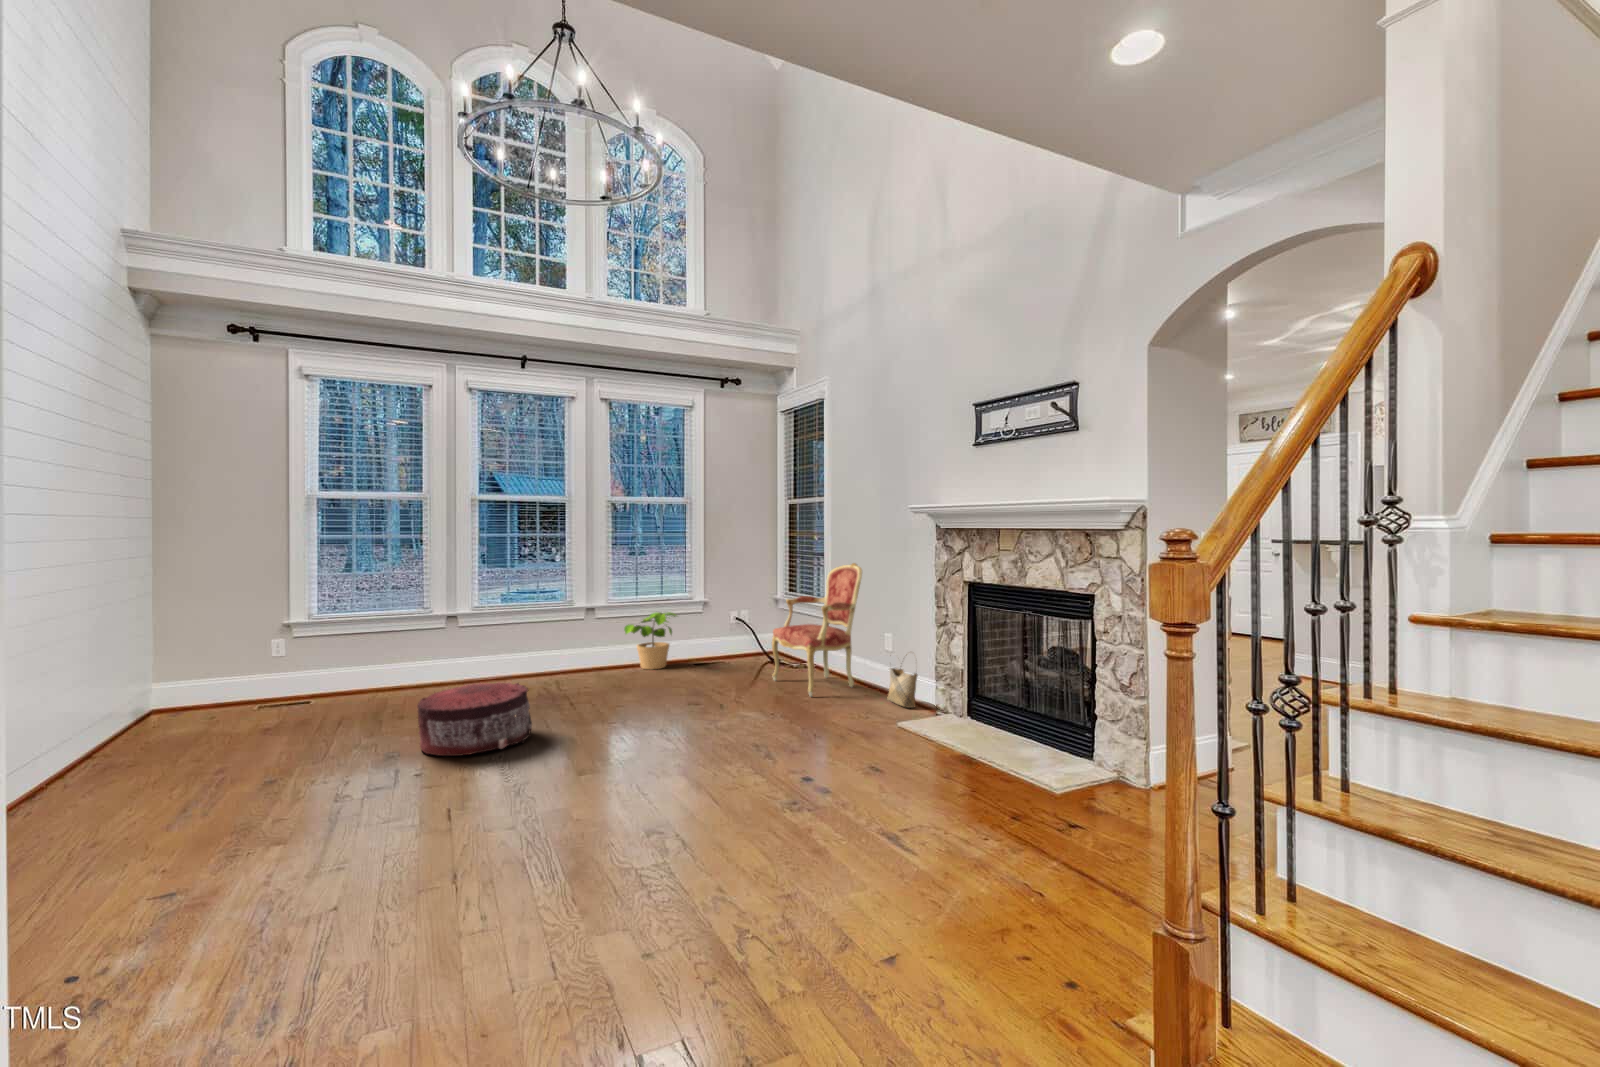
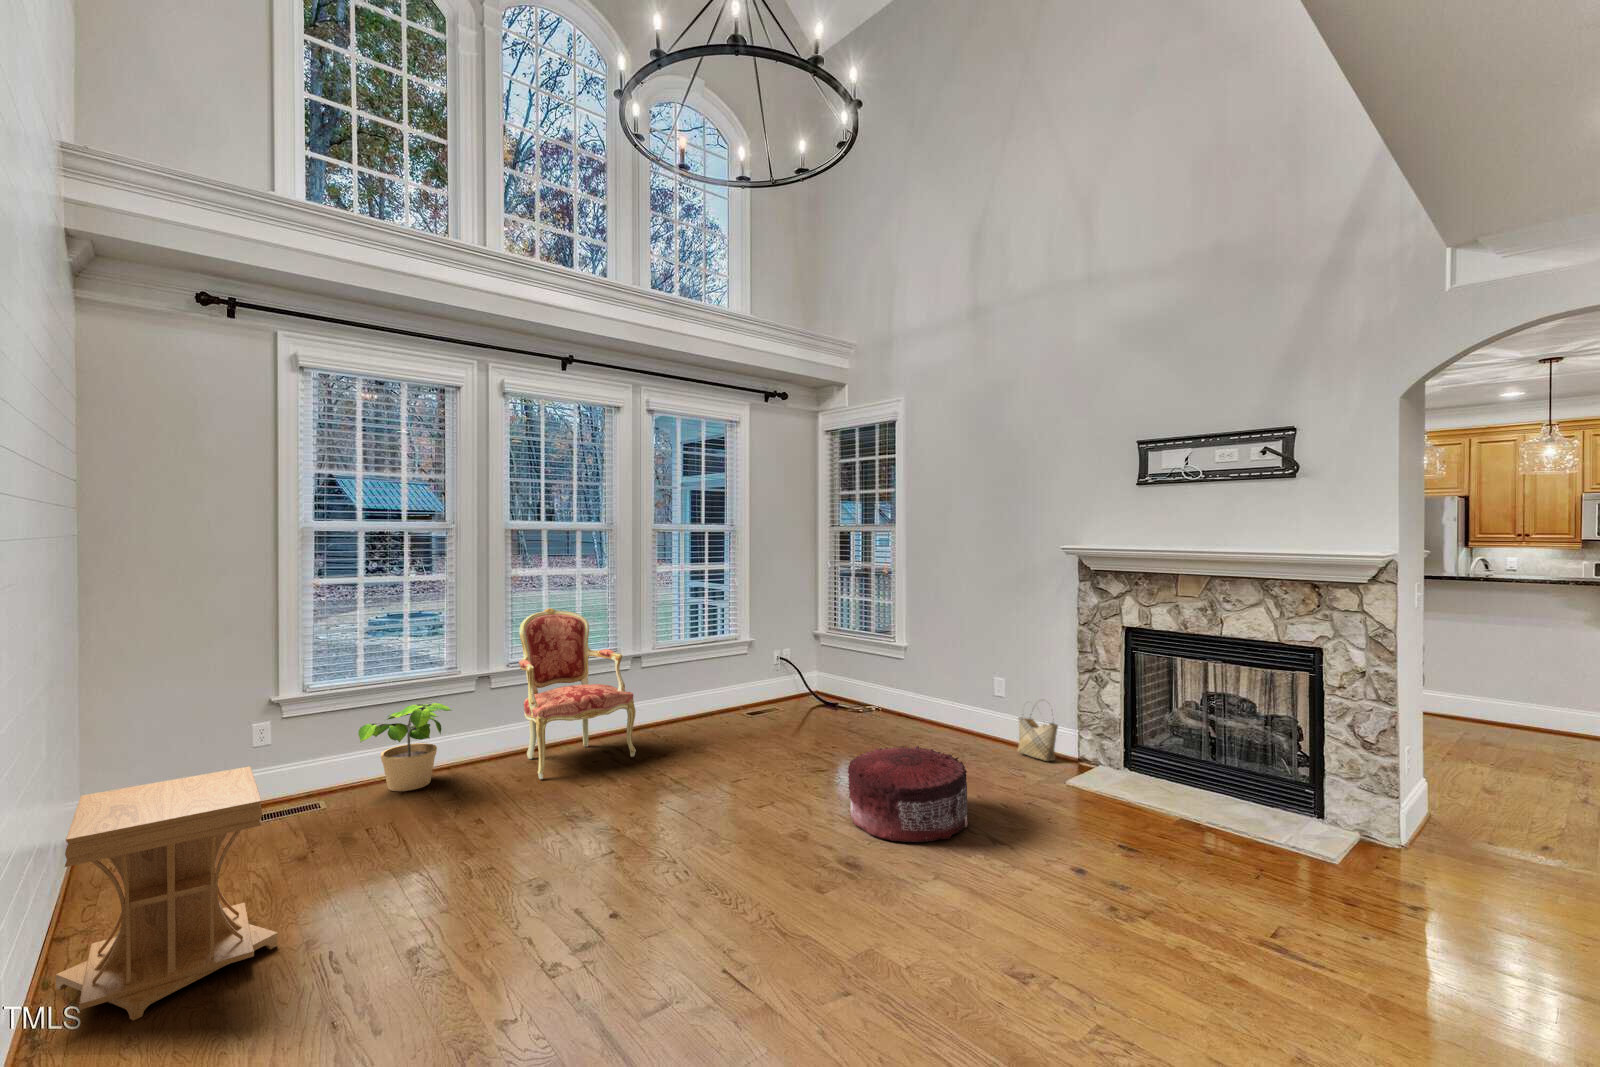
armchair: present [772,563,862,697] -> present [519,608,636,779]
potted plant: present [624,612,676,669] -> present [358,703,452,791]
side table: none [47,655,206,803] -> present [56,766,277,1020]
pouf: present [418,682,532,756] -> present [848,746,968,842]

